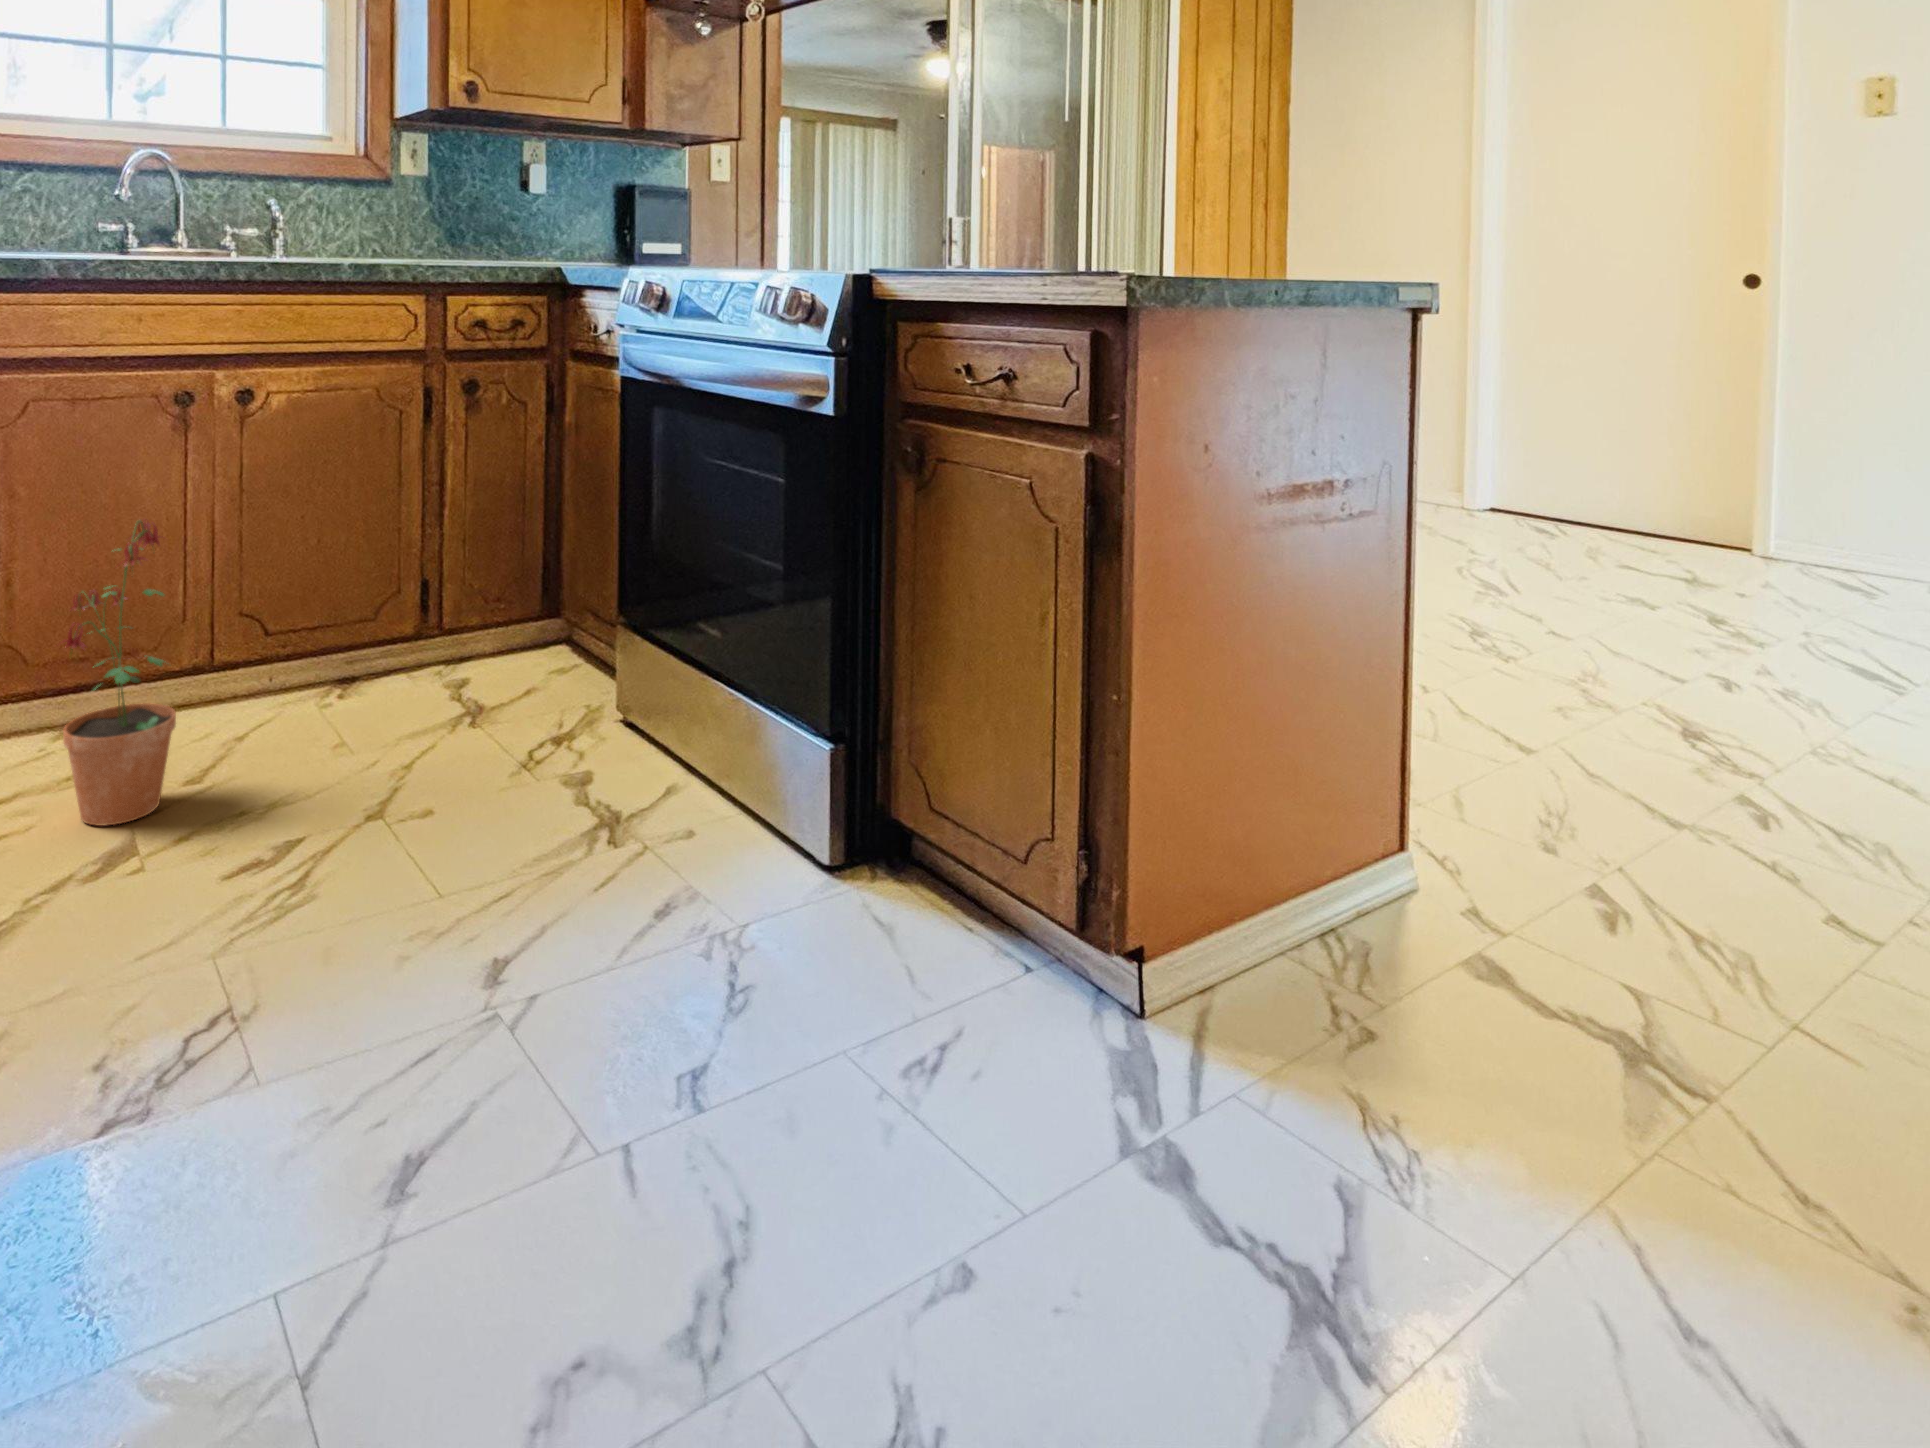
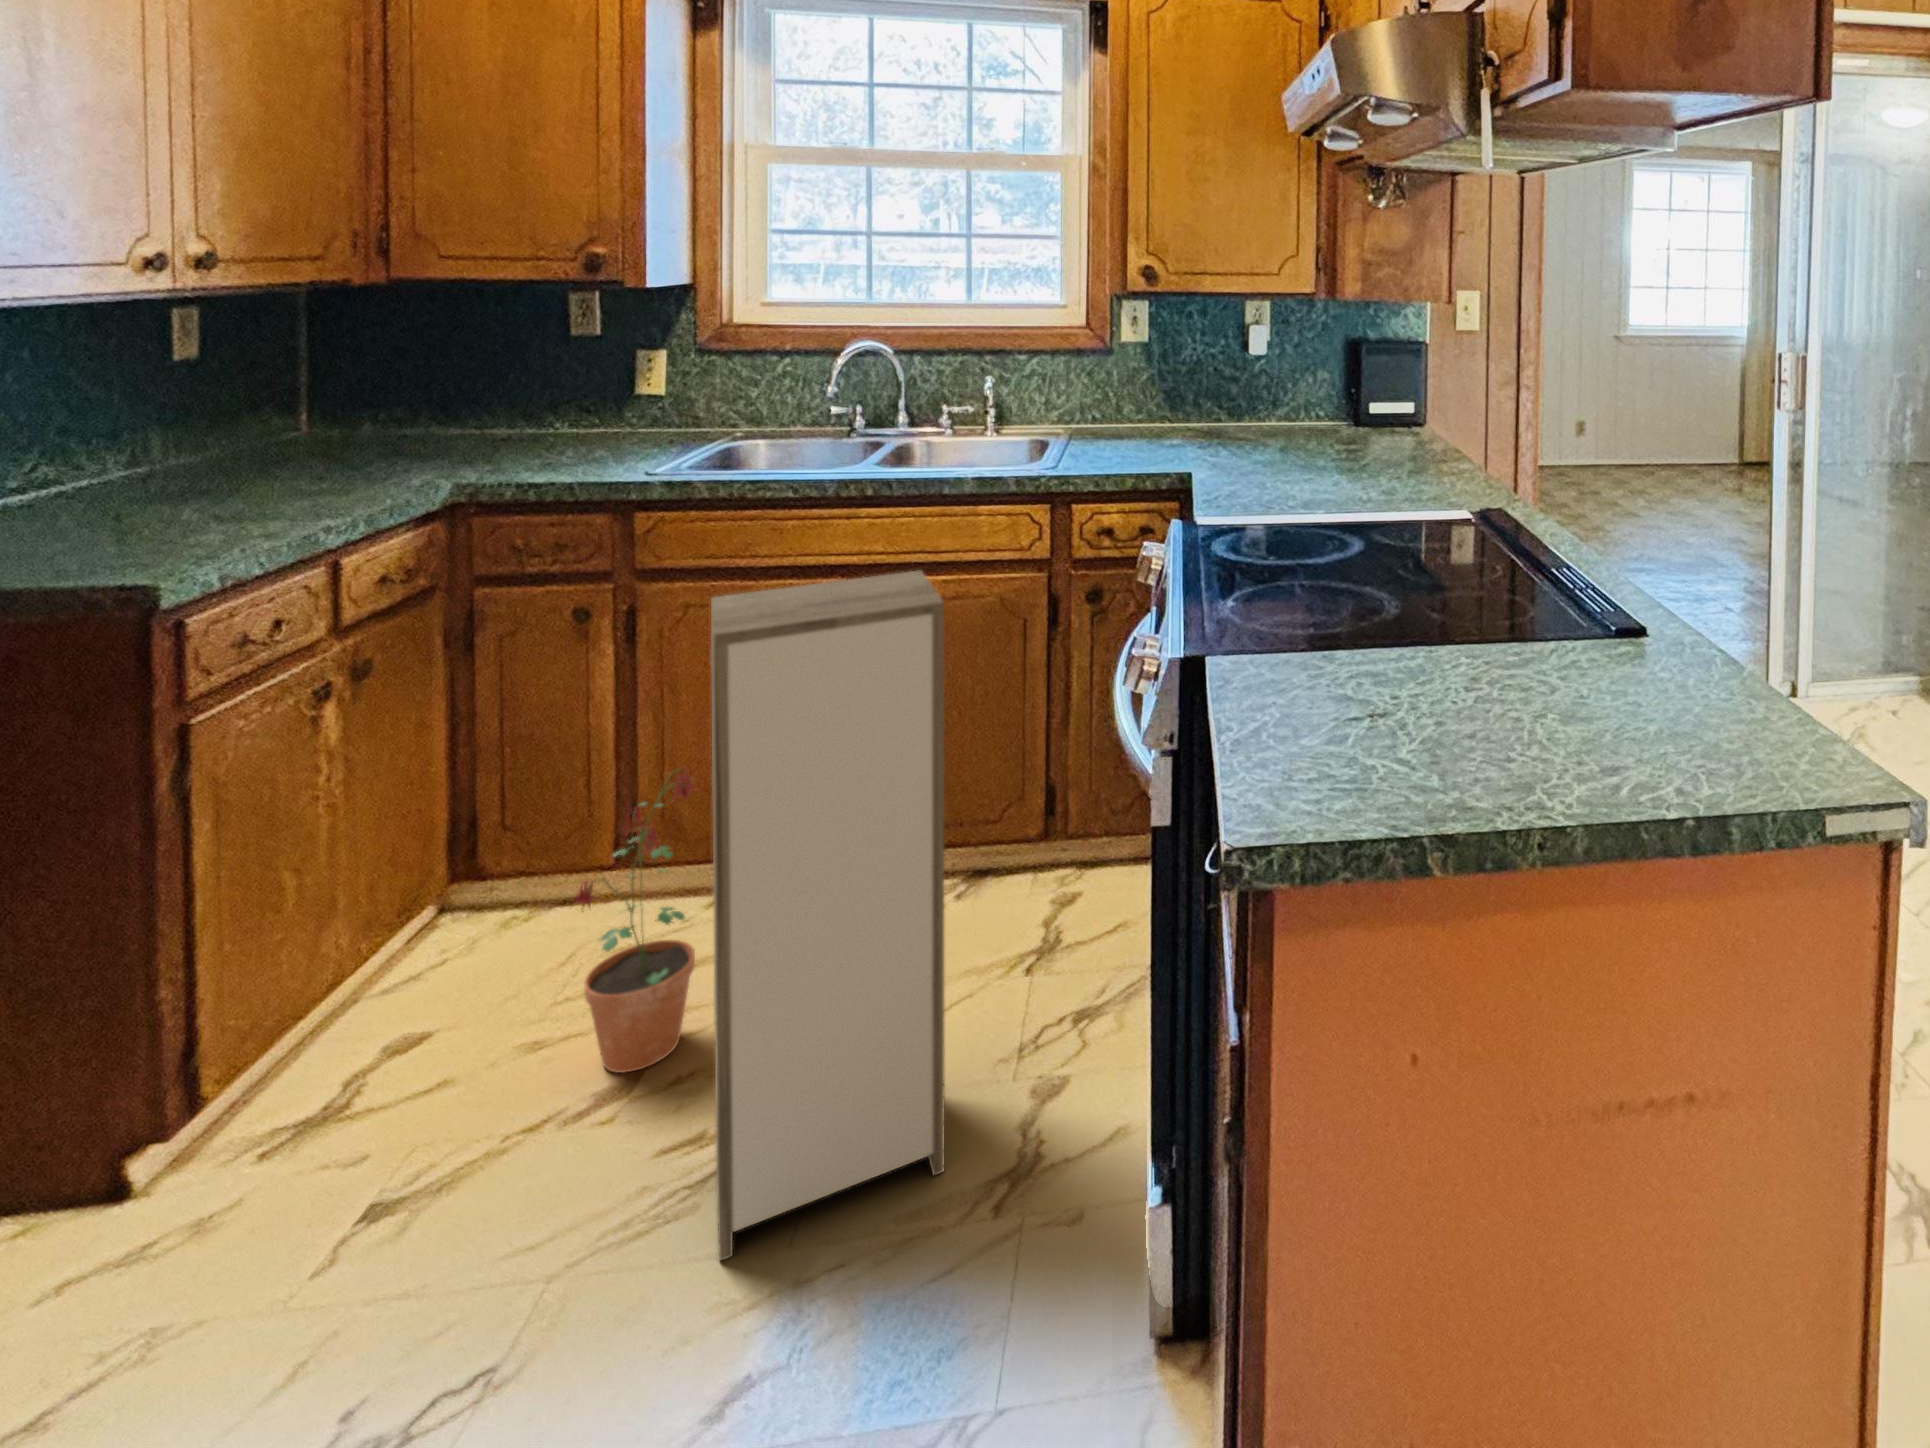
storage cabinet: none [307,280,542,882] -> present [711,571,945,1261]

